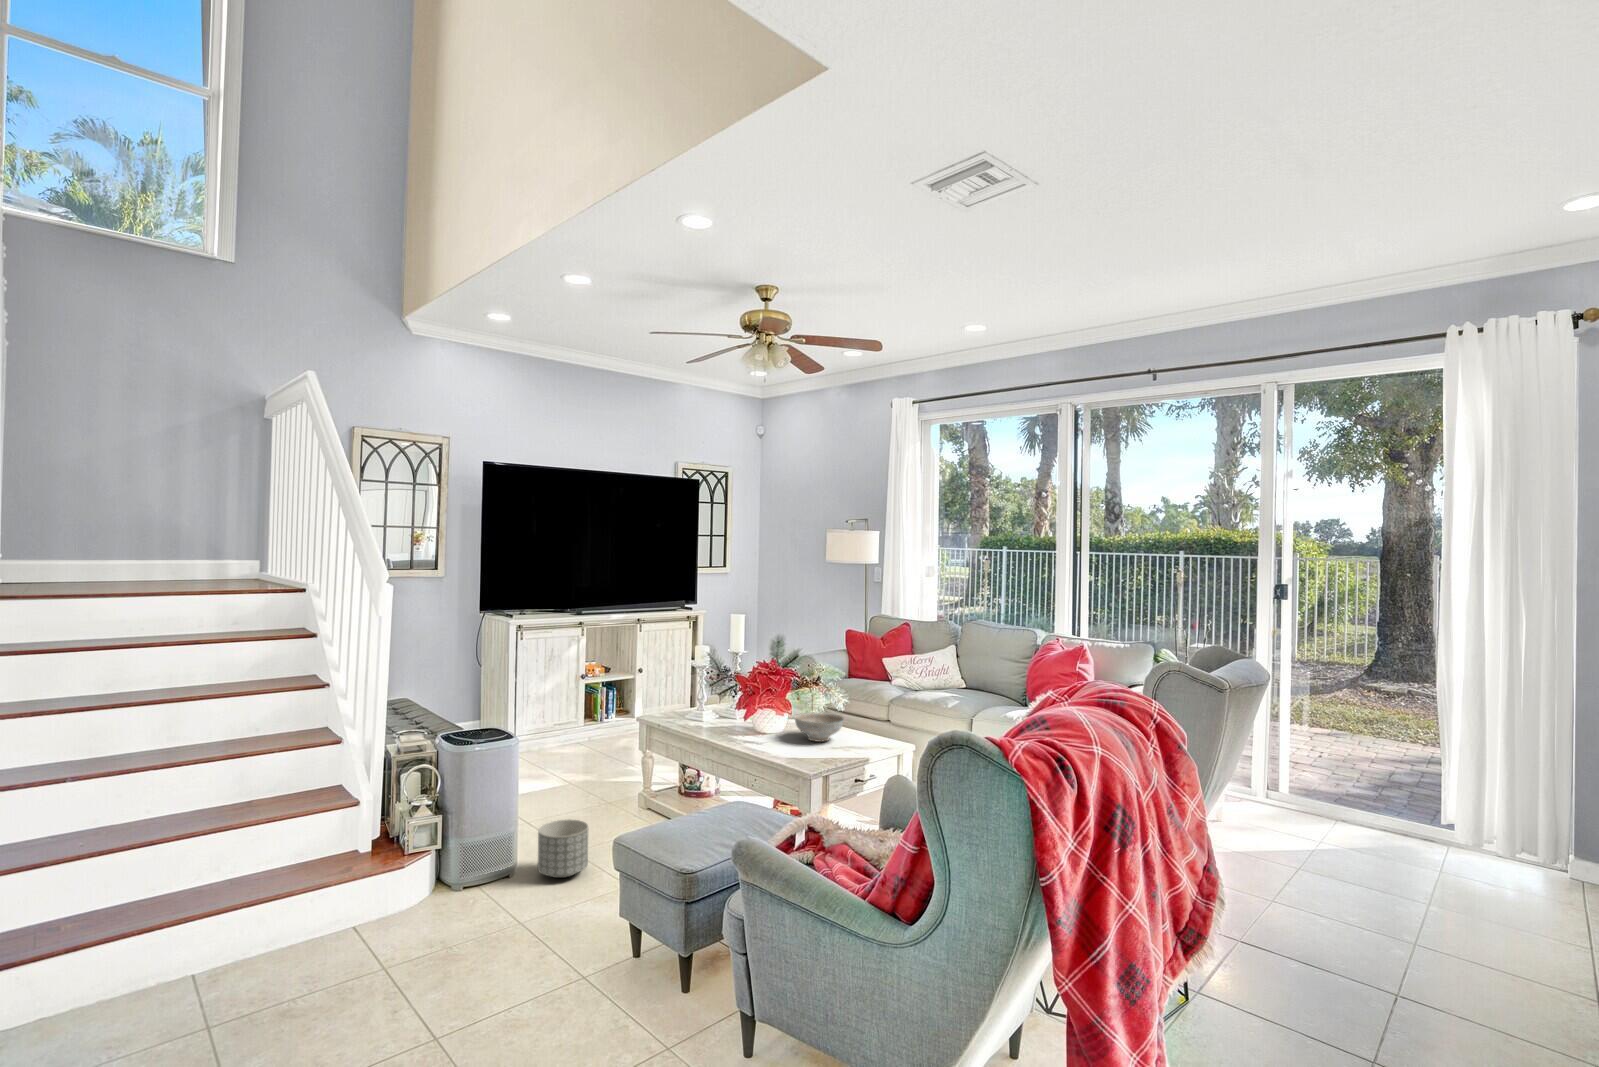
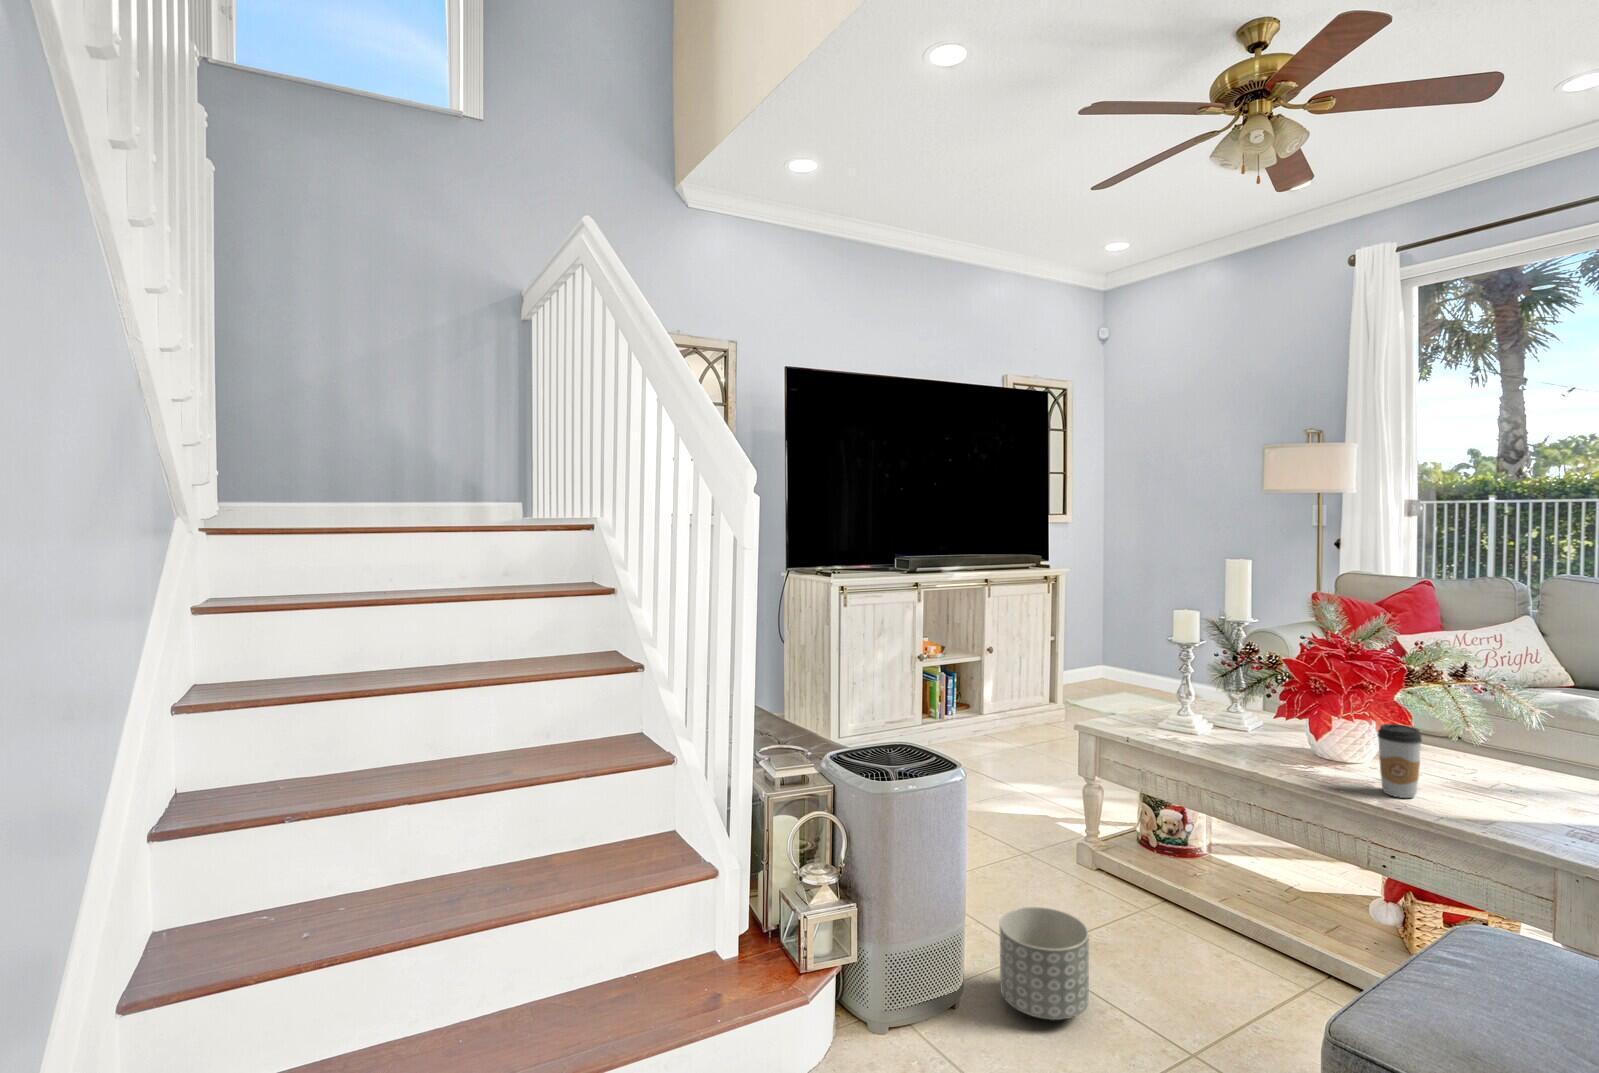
coffee cup: none [758,709,778,748] -> present [1377,724,1422,798]
decorative bowl: present [794,713,844,742] -> none [1420,730,1542,787]

